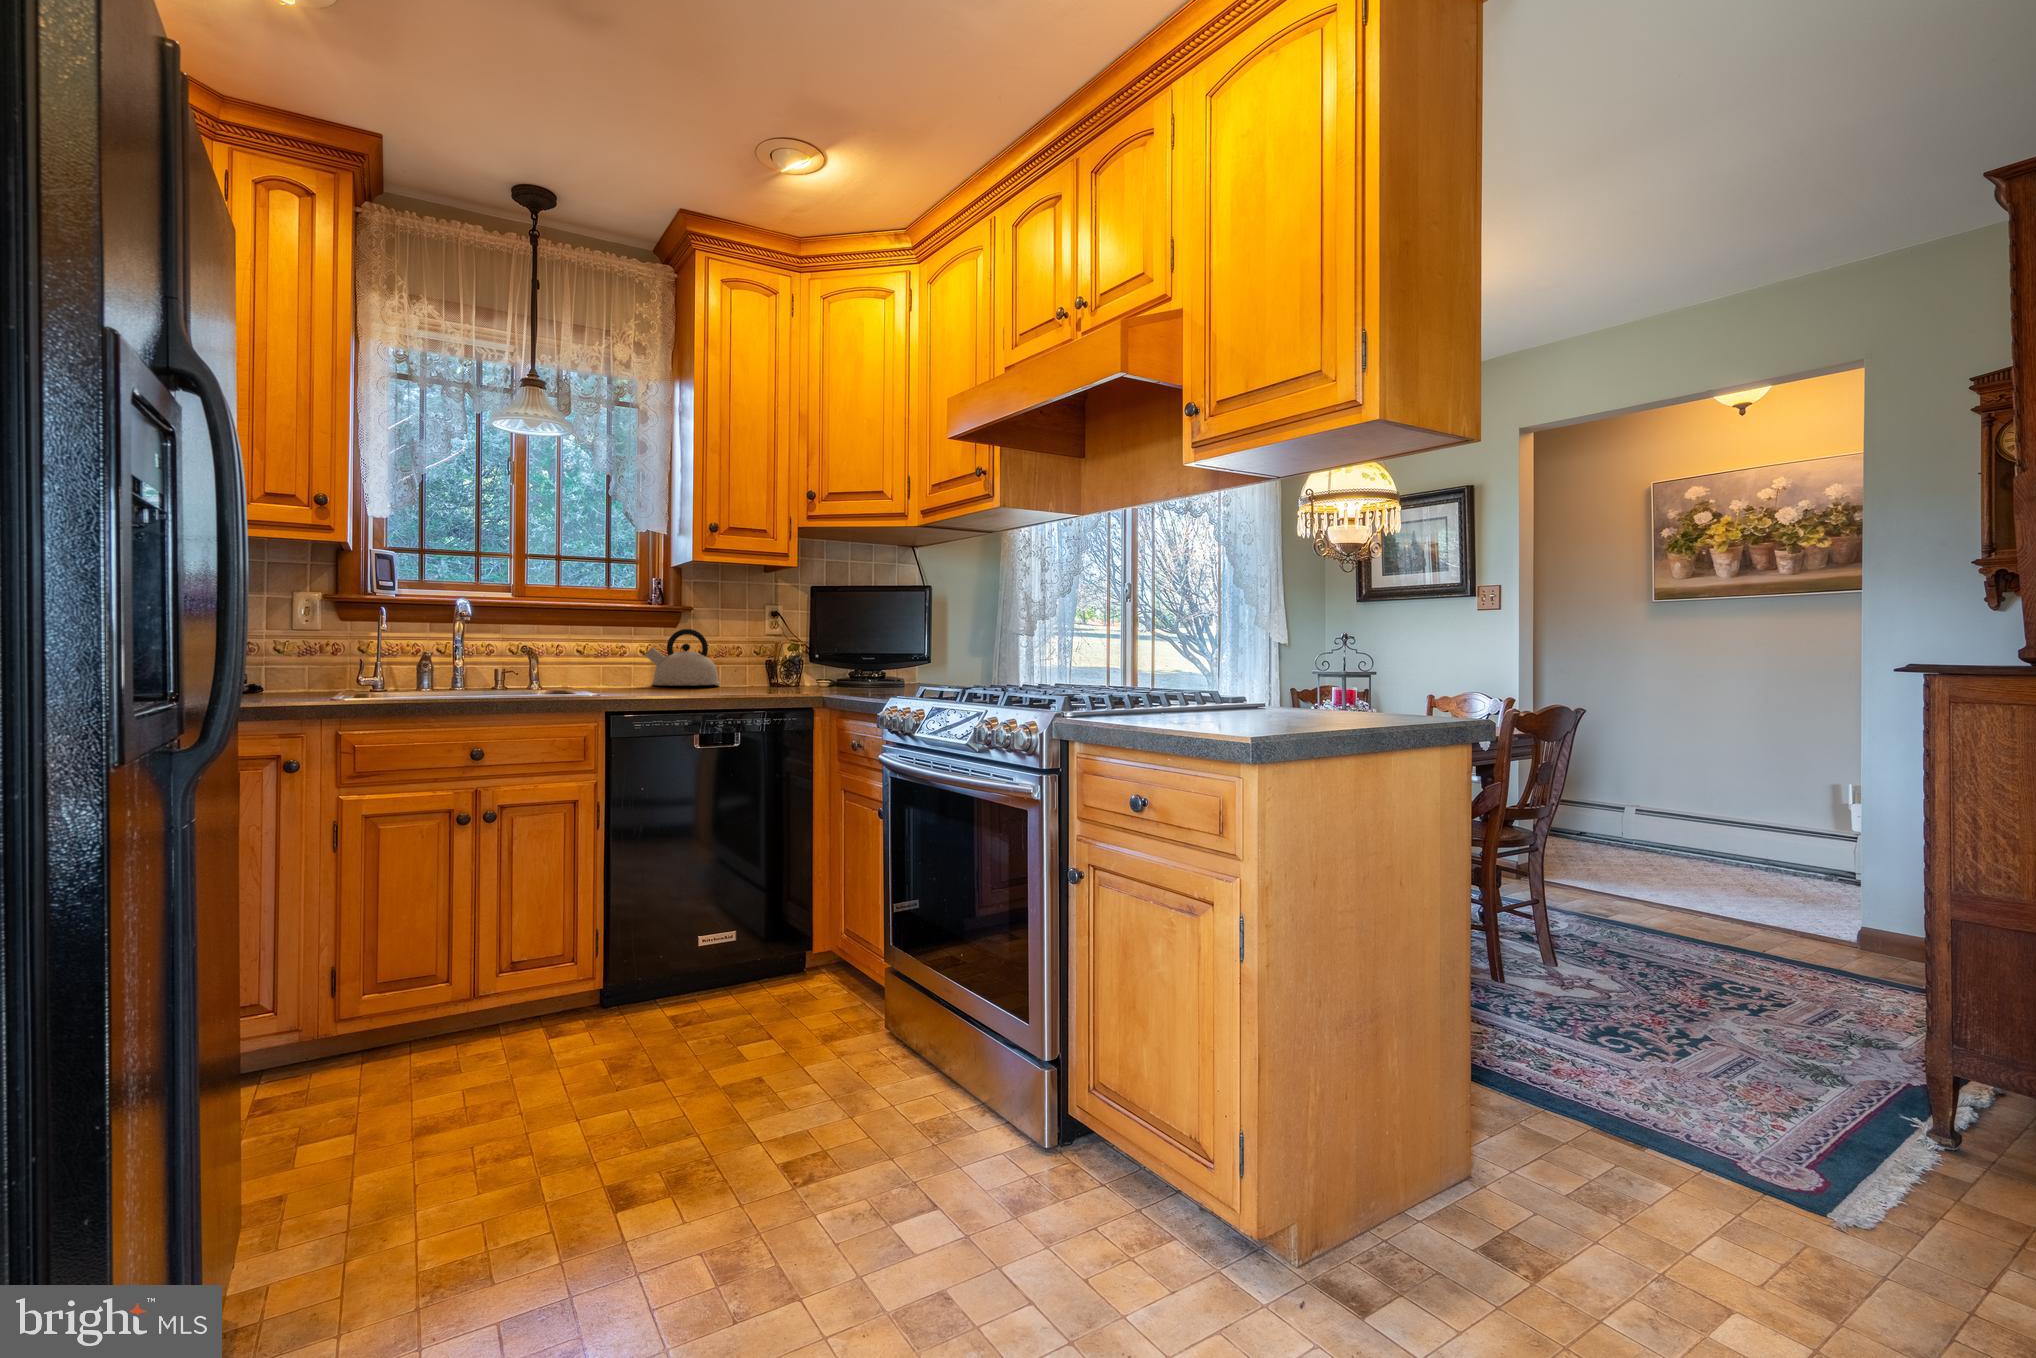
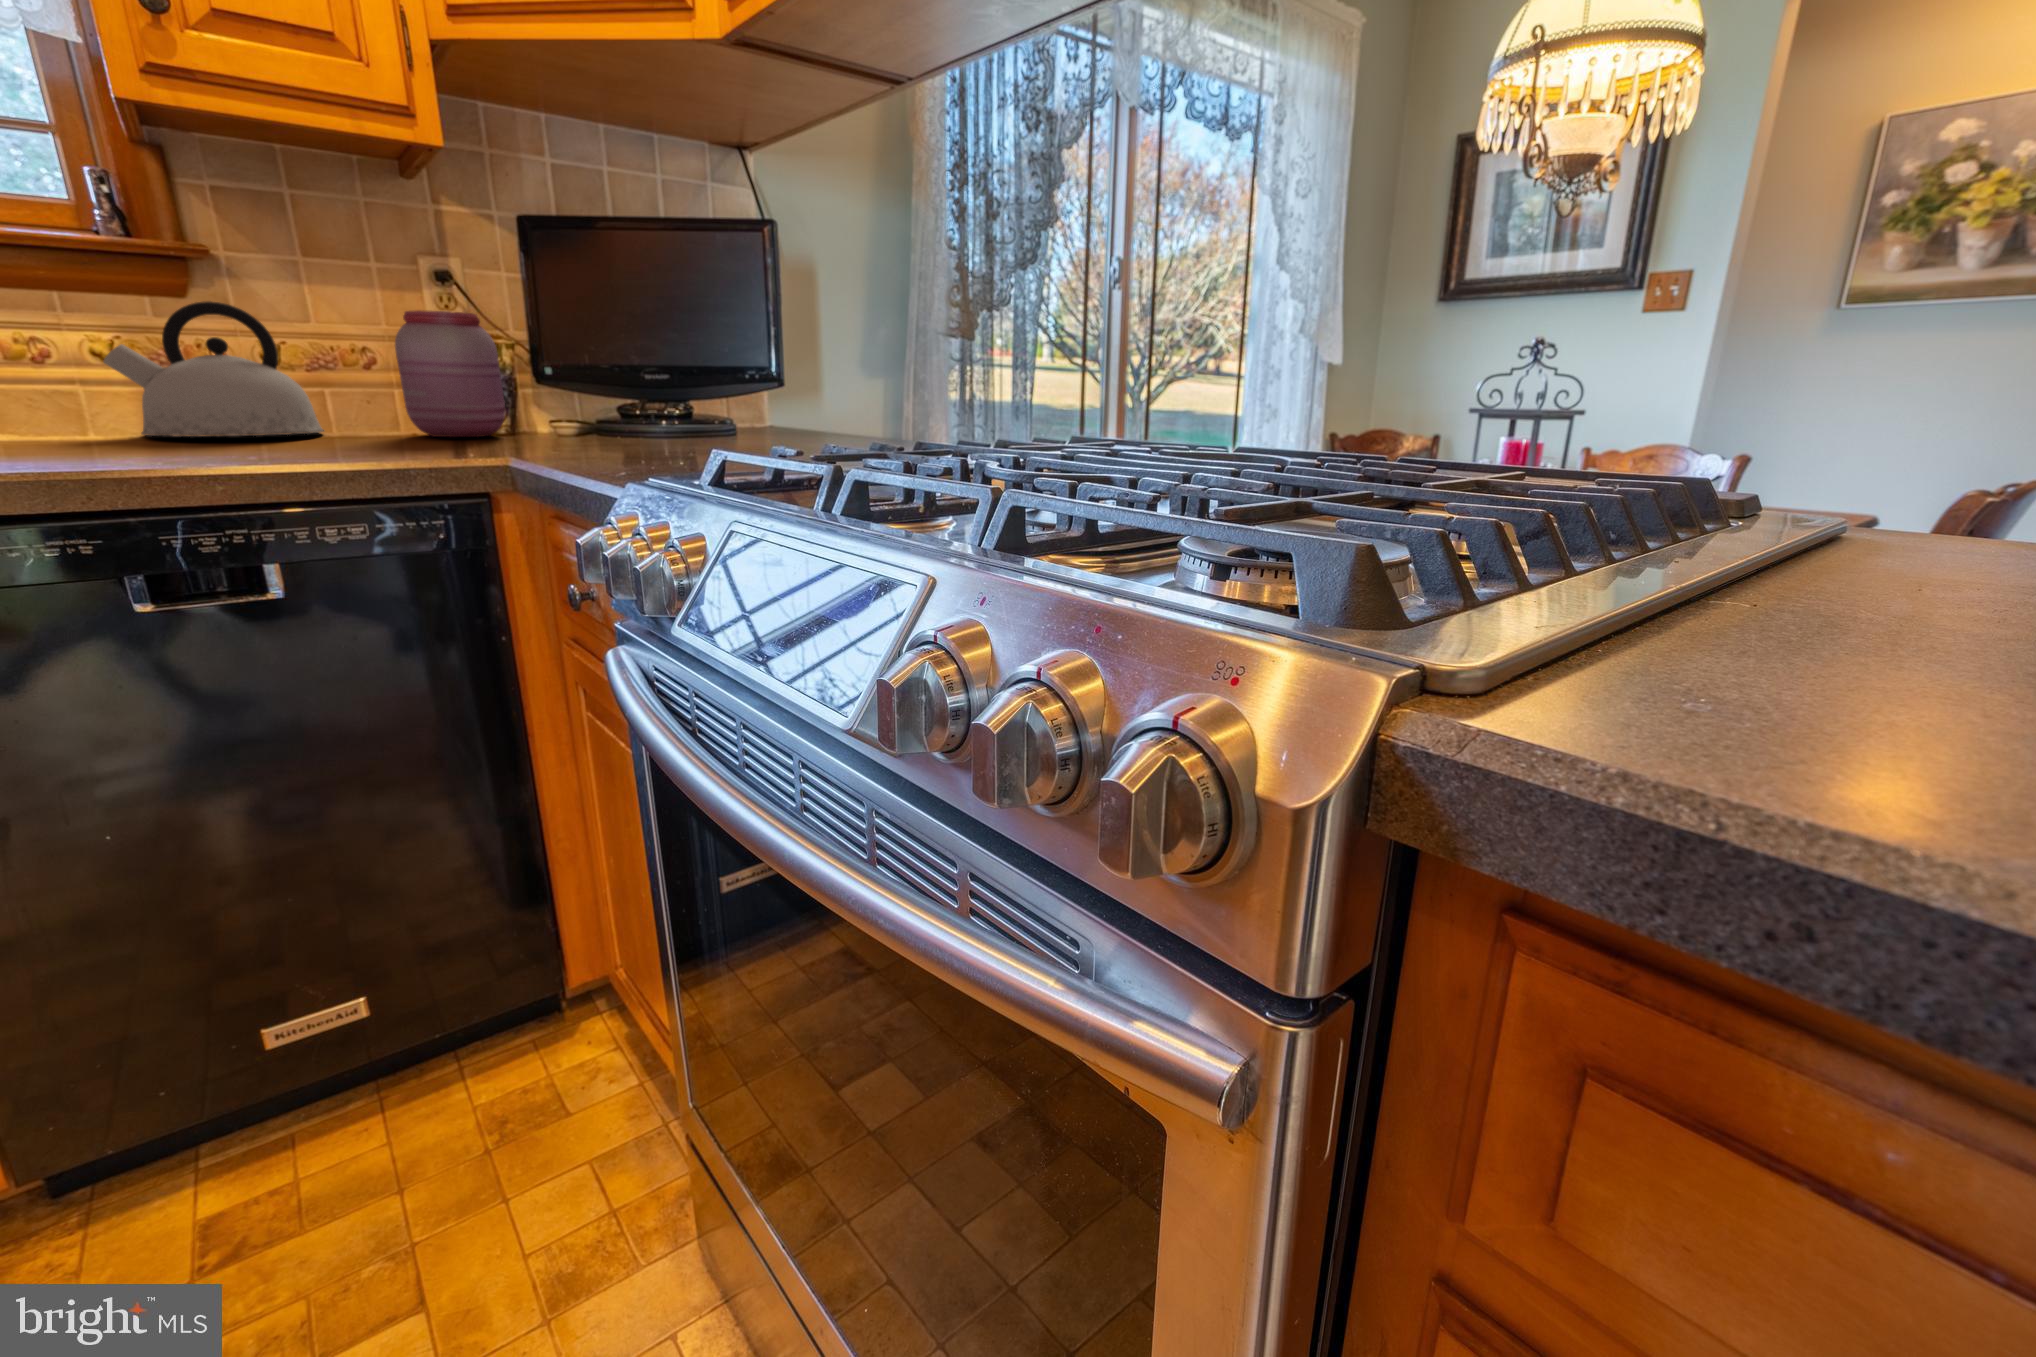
jar: none [756,631,798,687] -> present [395,310,506,437]

